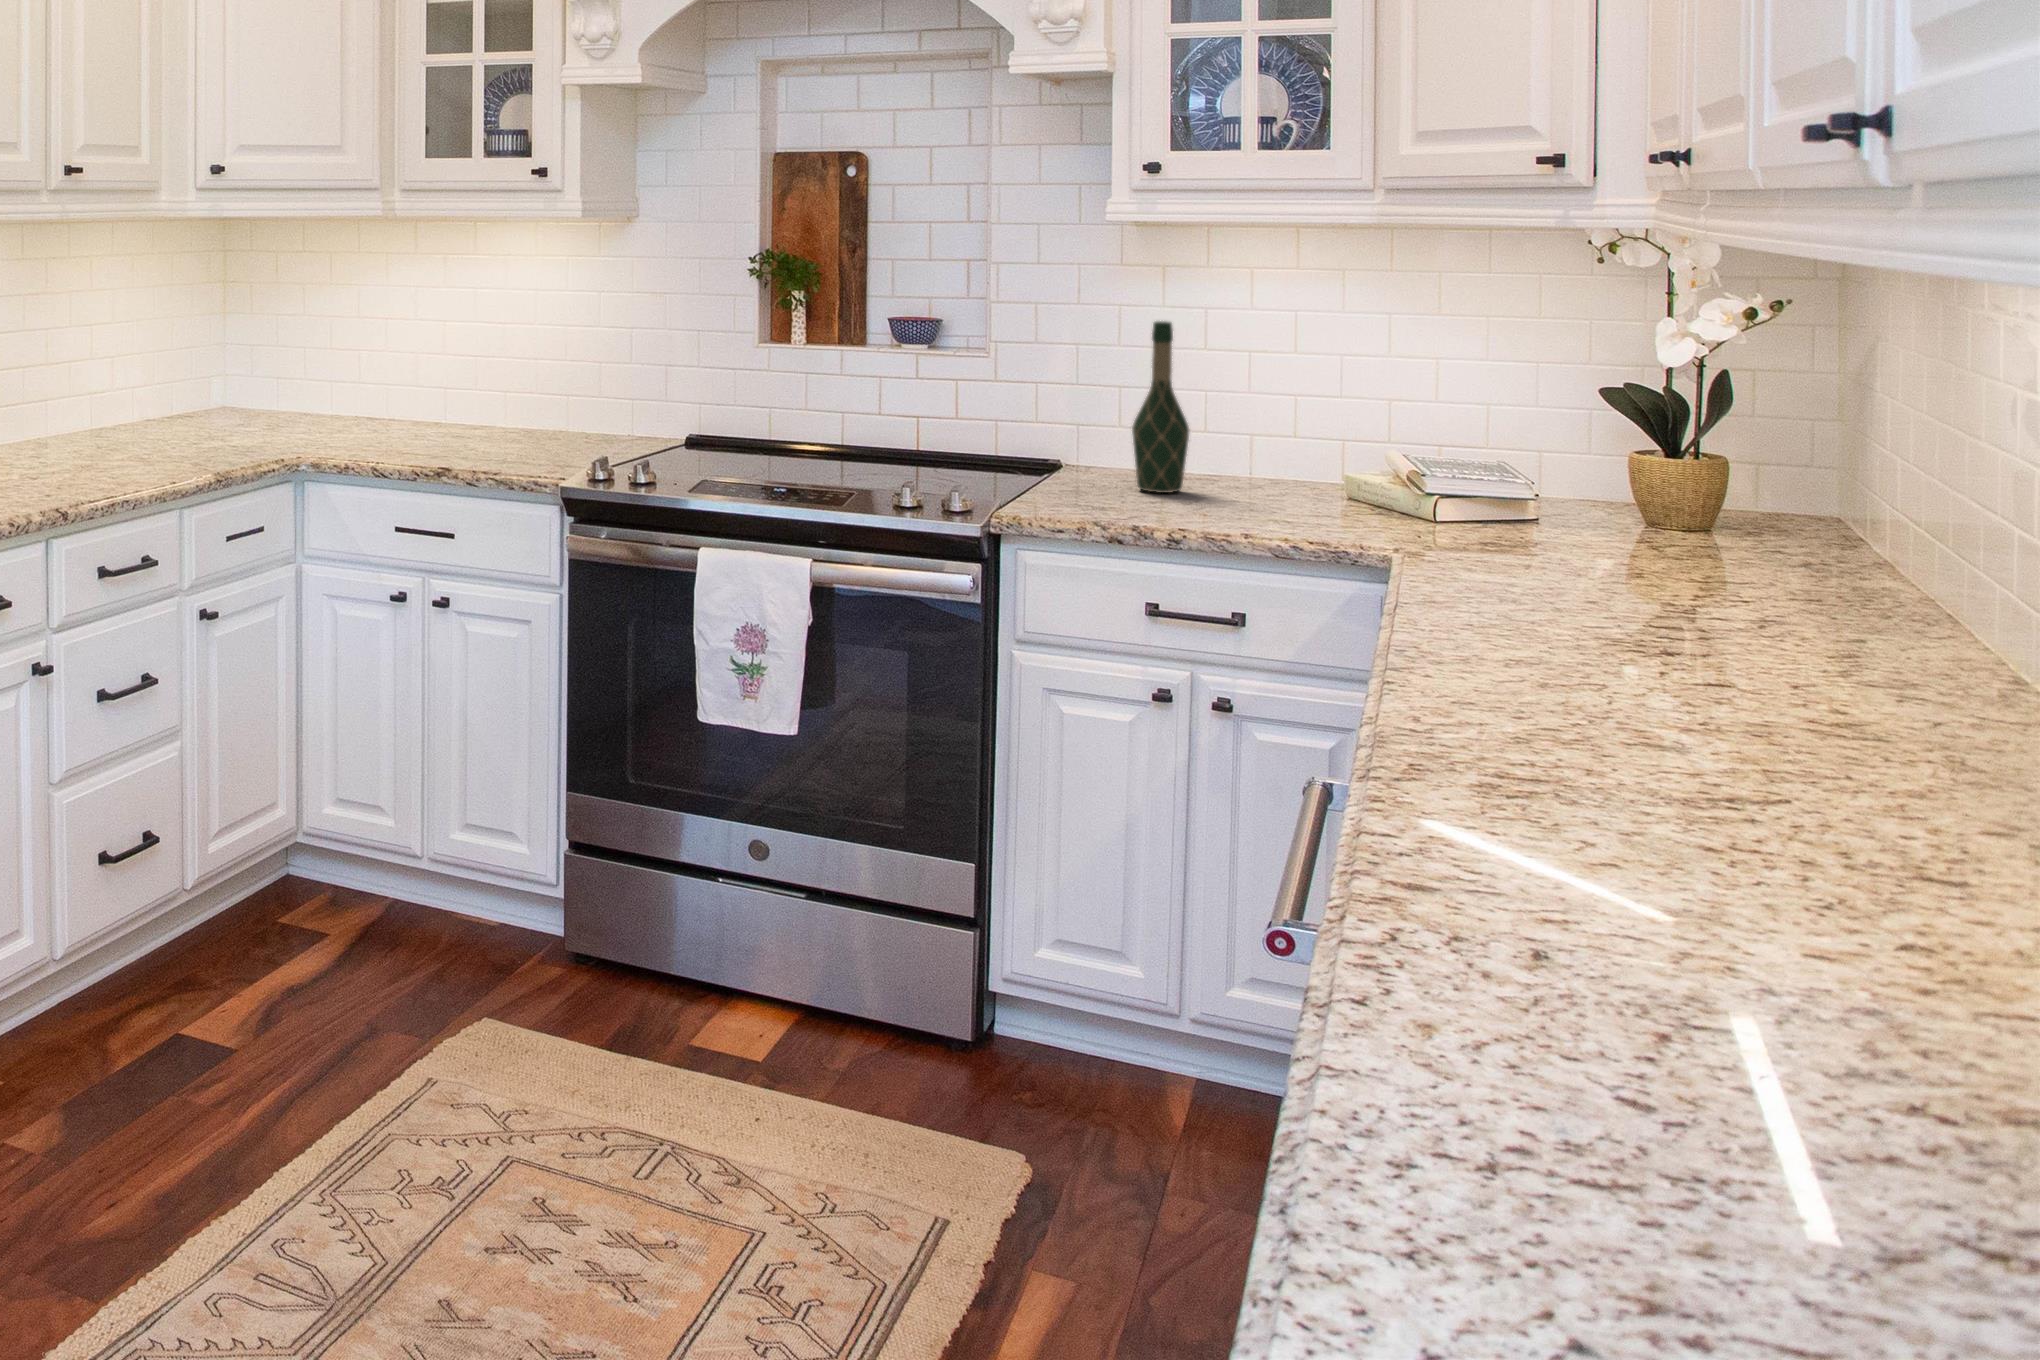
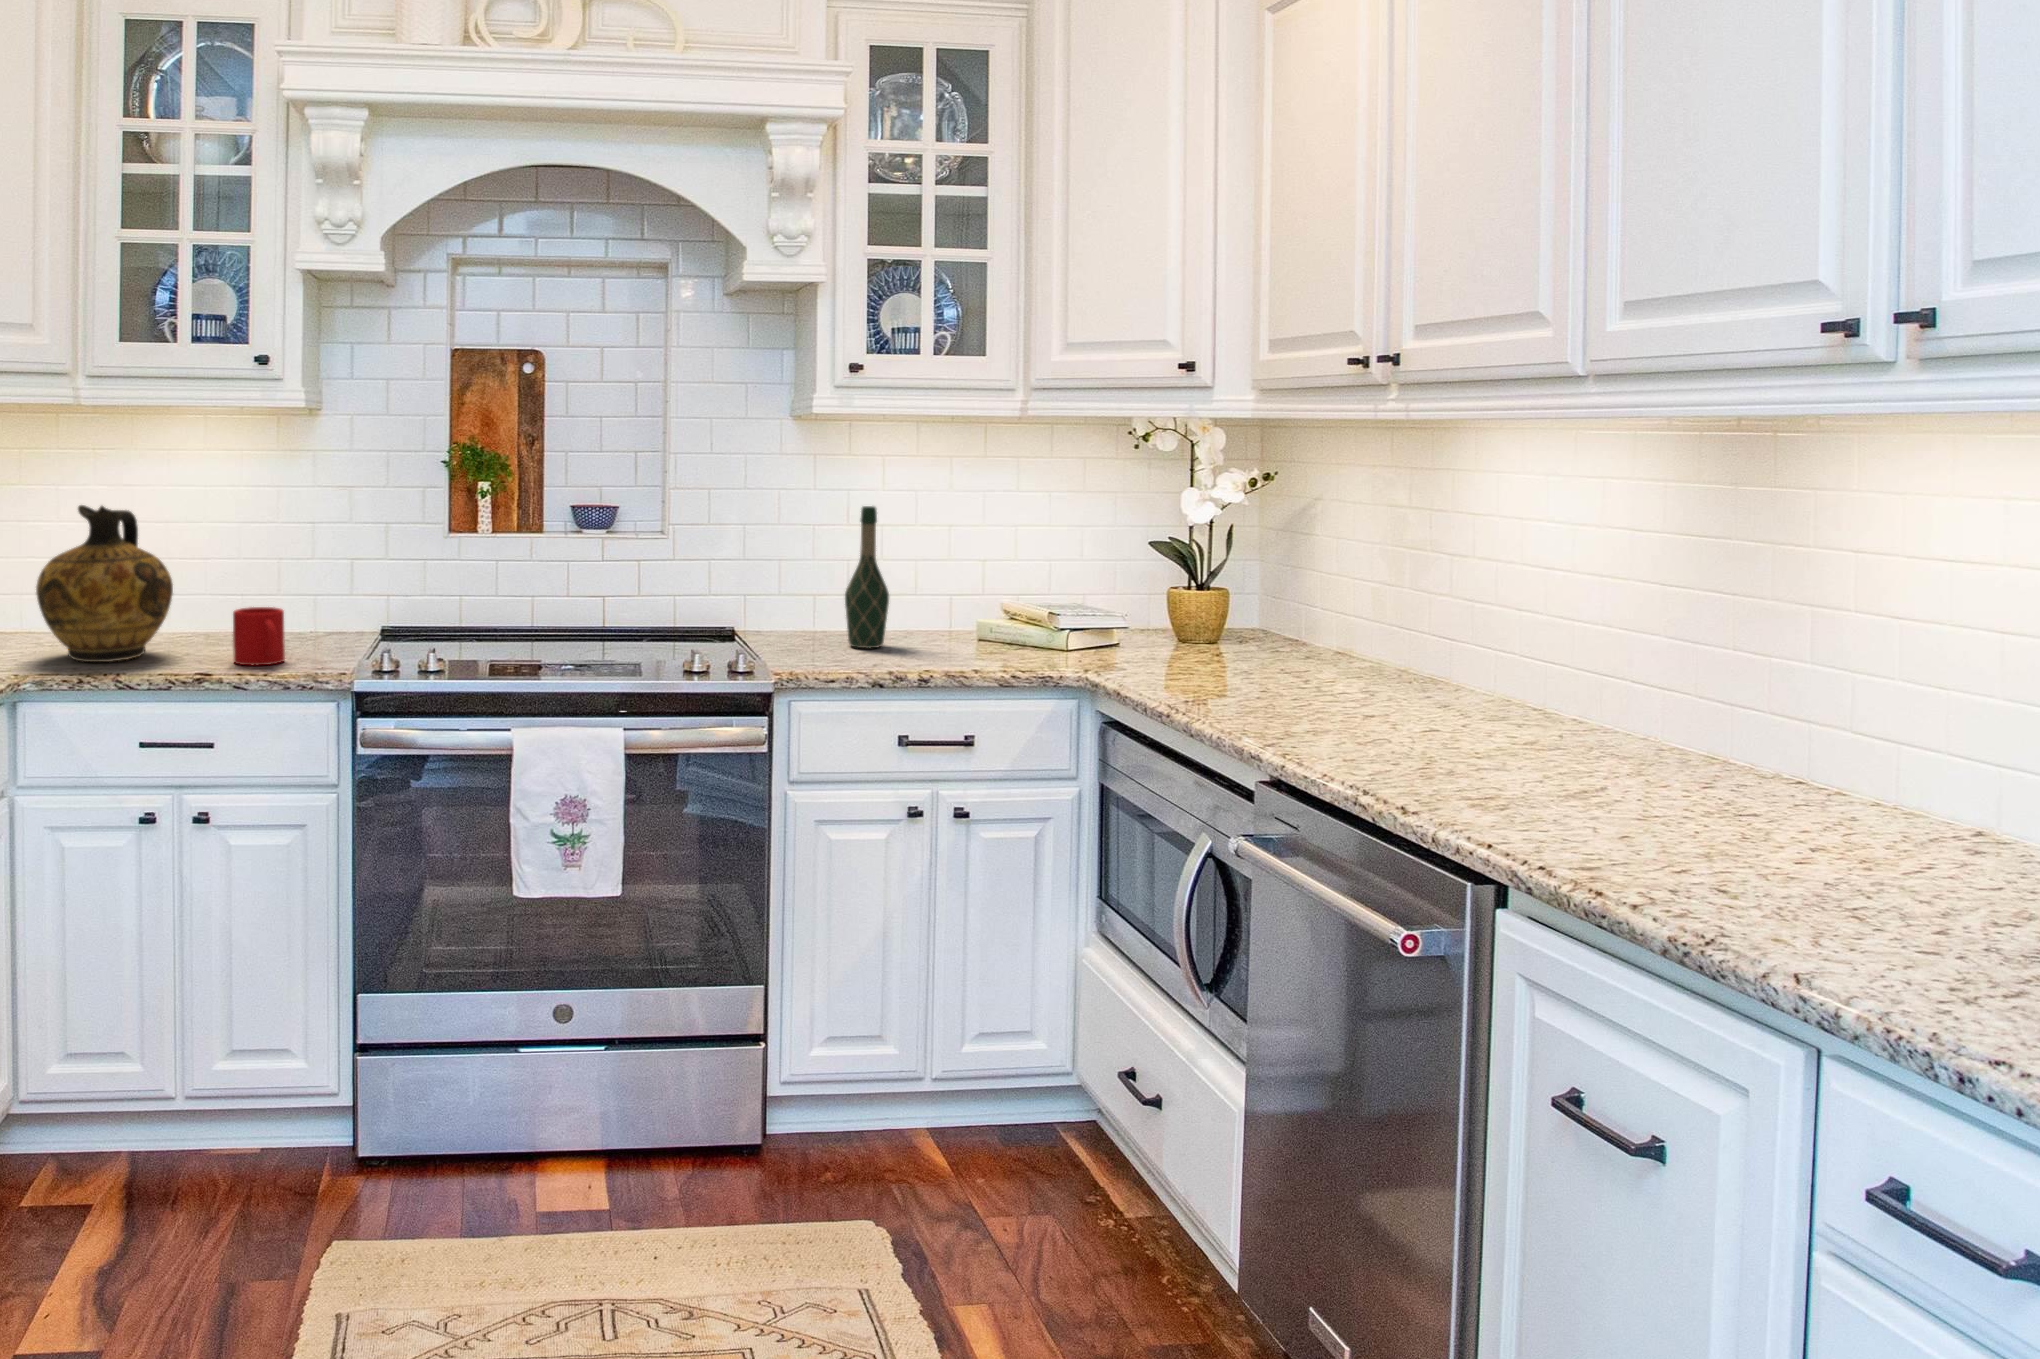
ceramic jug: none [343,307,458,450] -> present [36,505,173,662]
mug: none [488,408,535,462] -> present [233,607,285,665]

